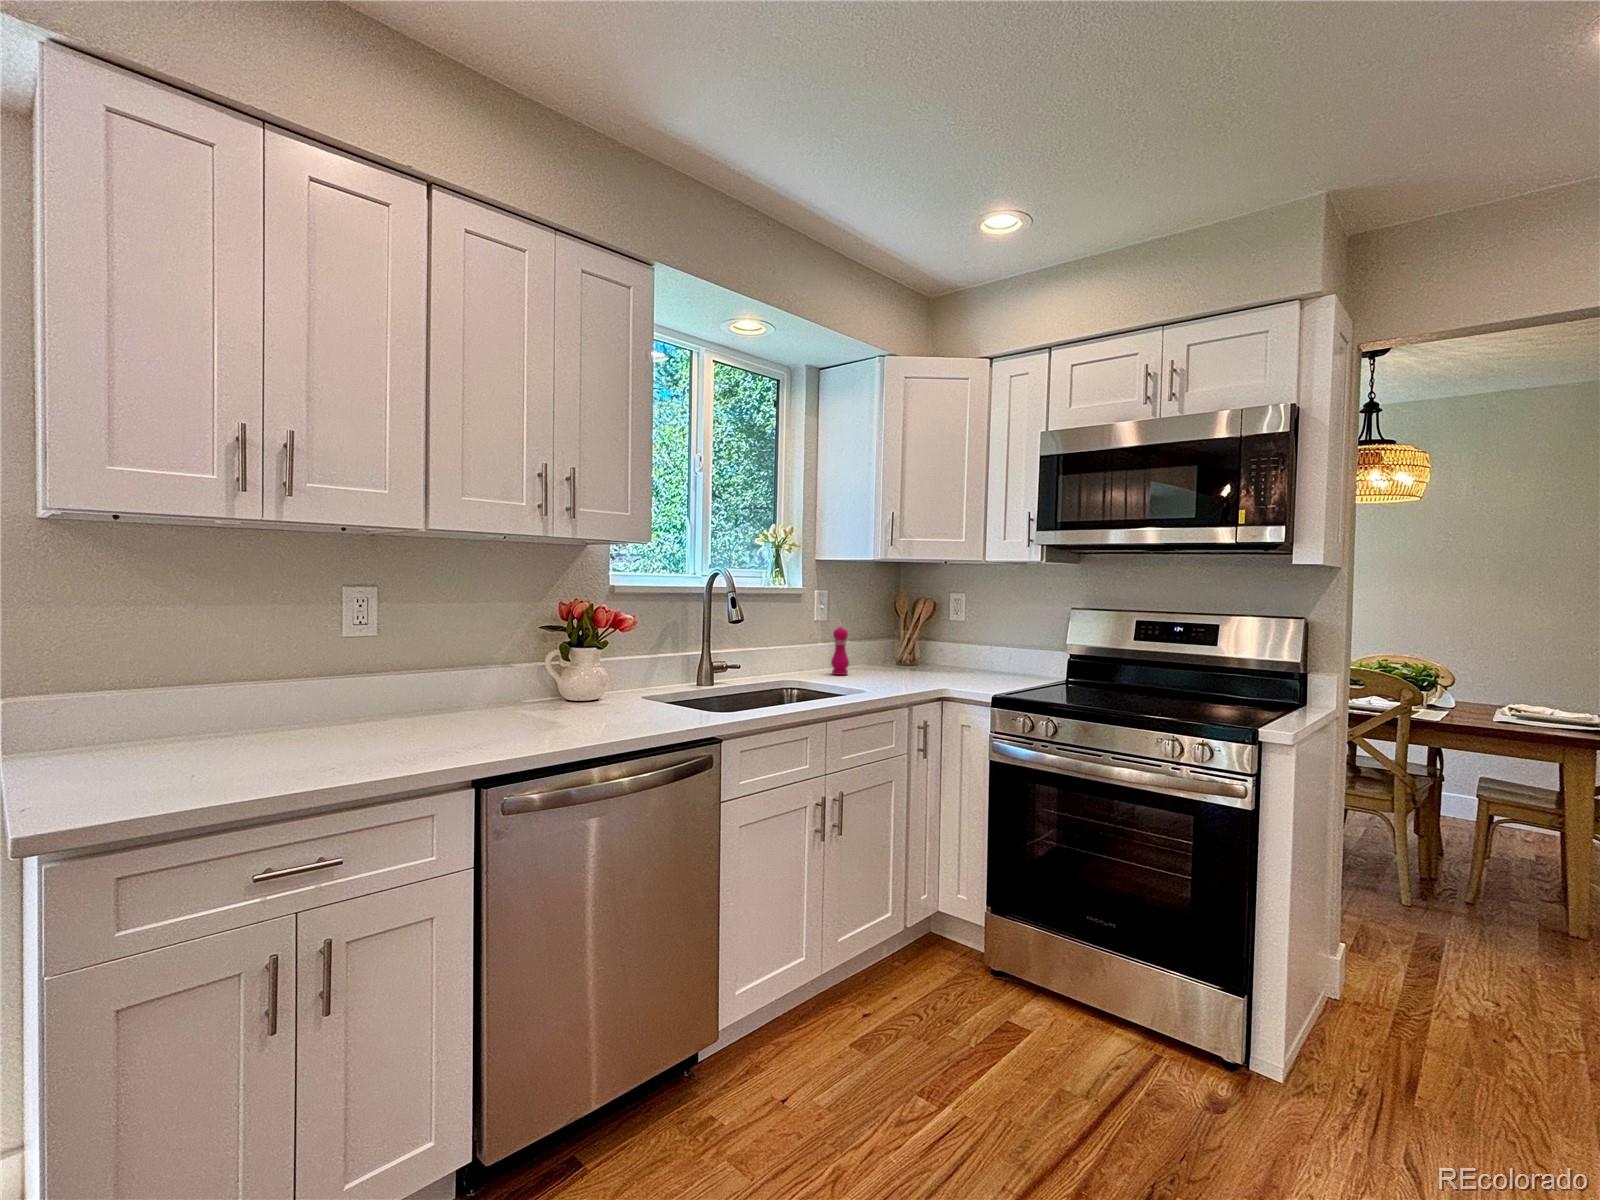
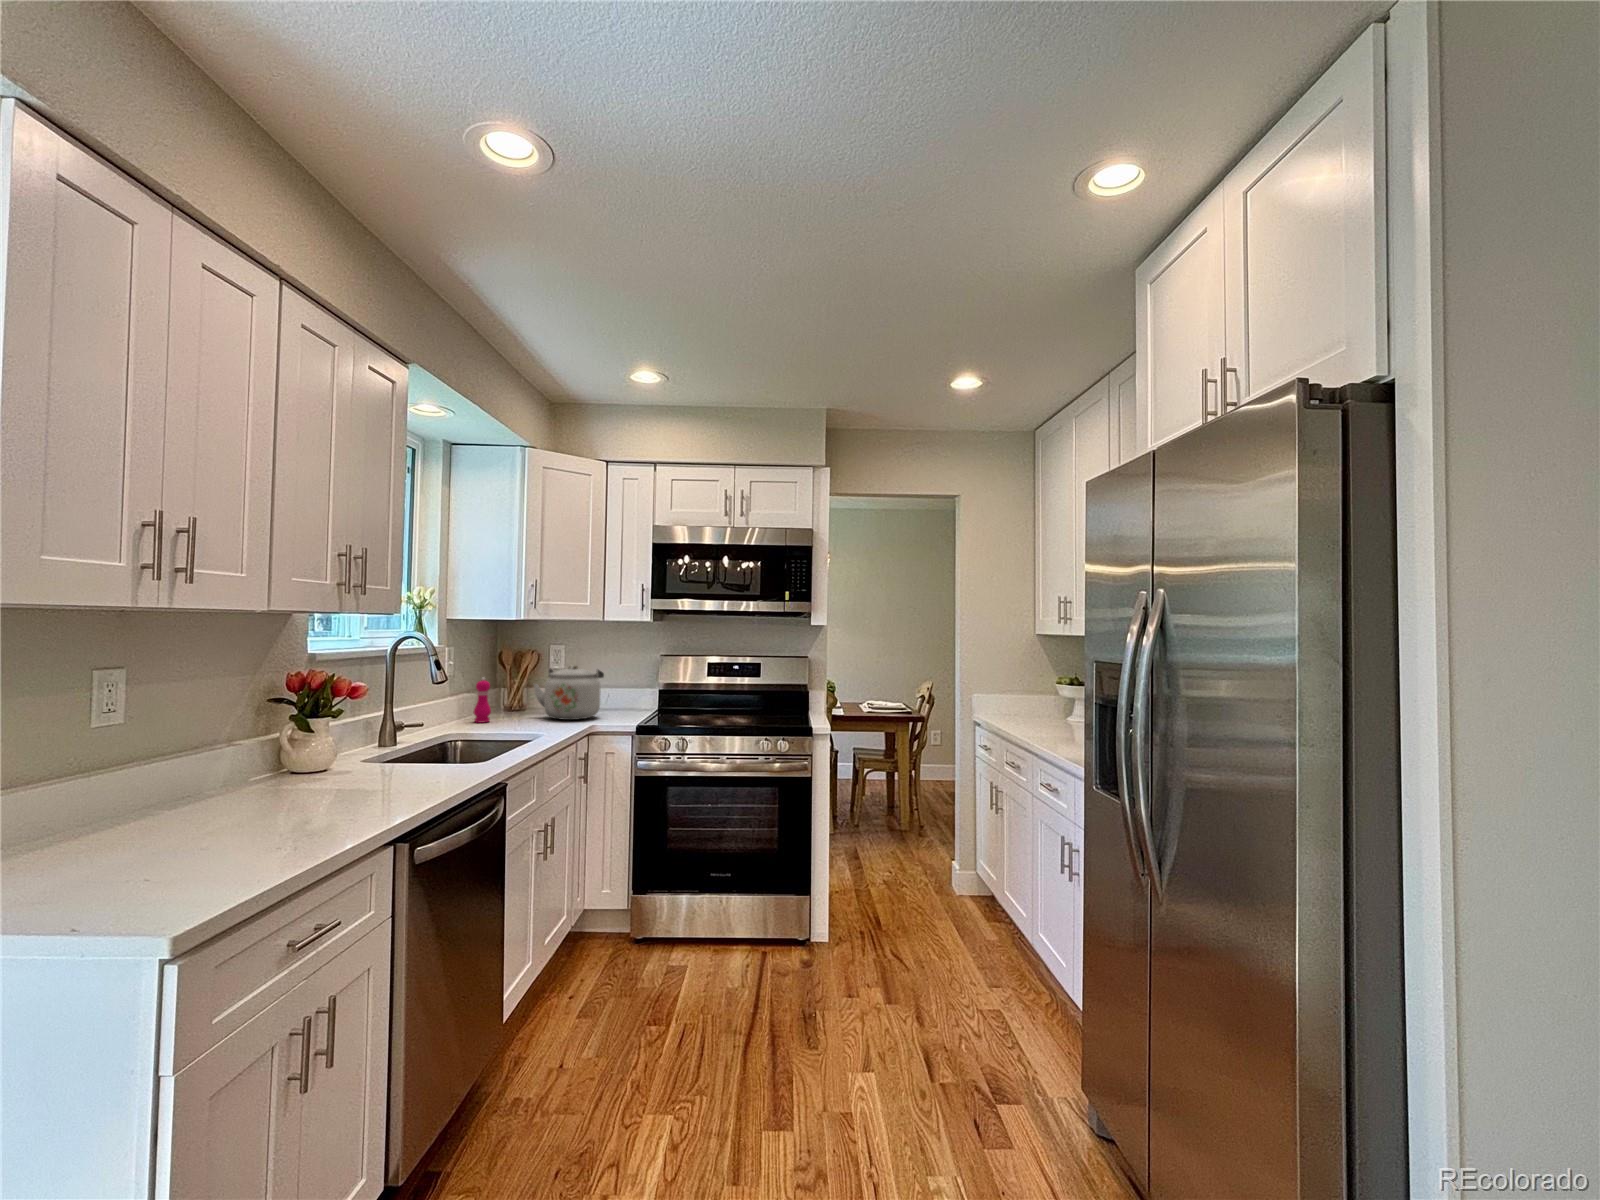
kettle: none [899,615,985,681] -> present [534,665,604,720]

